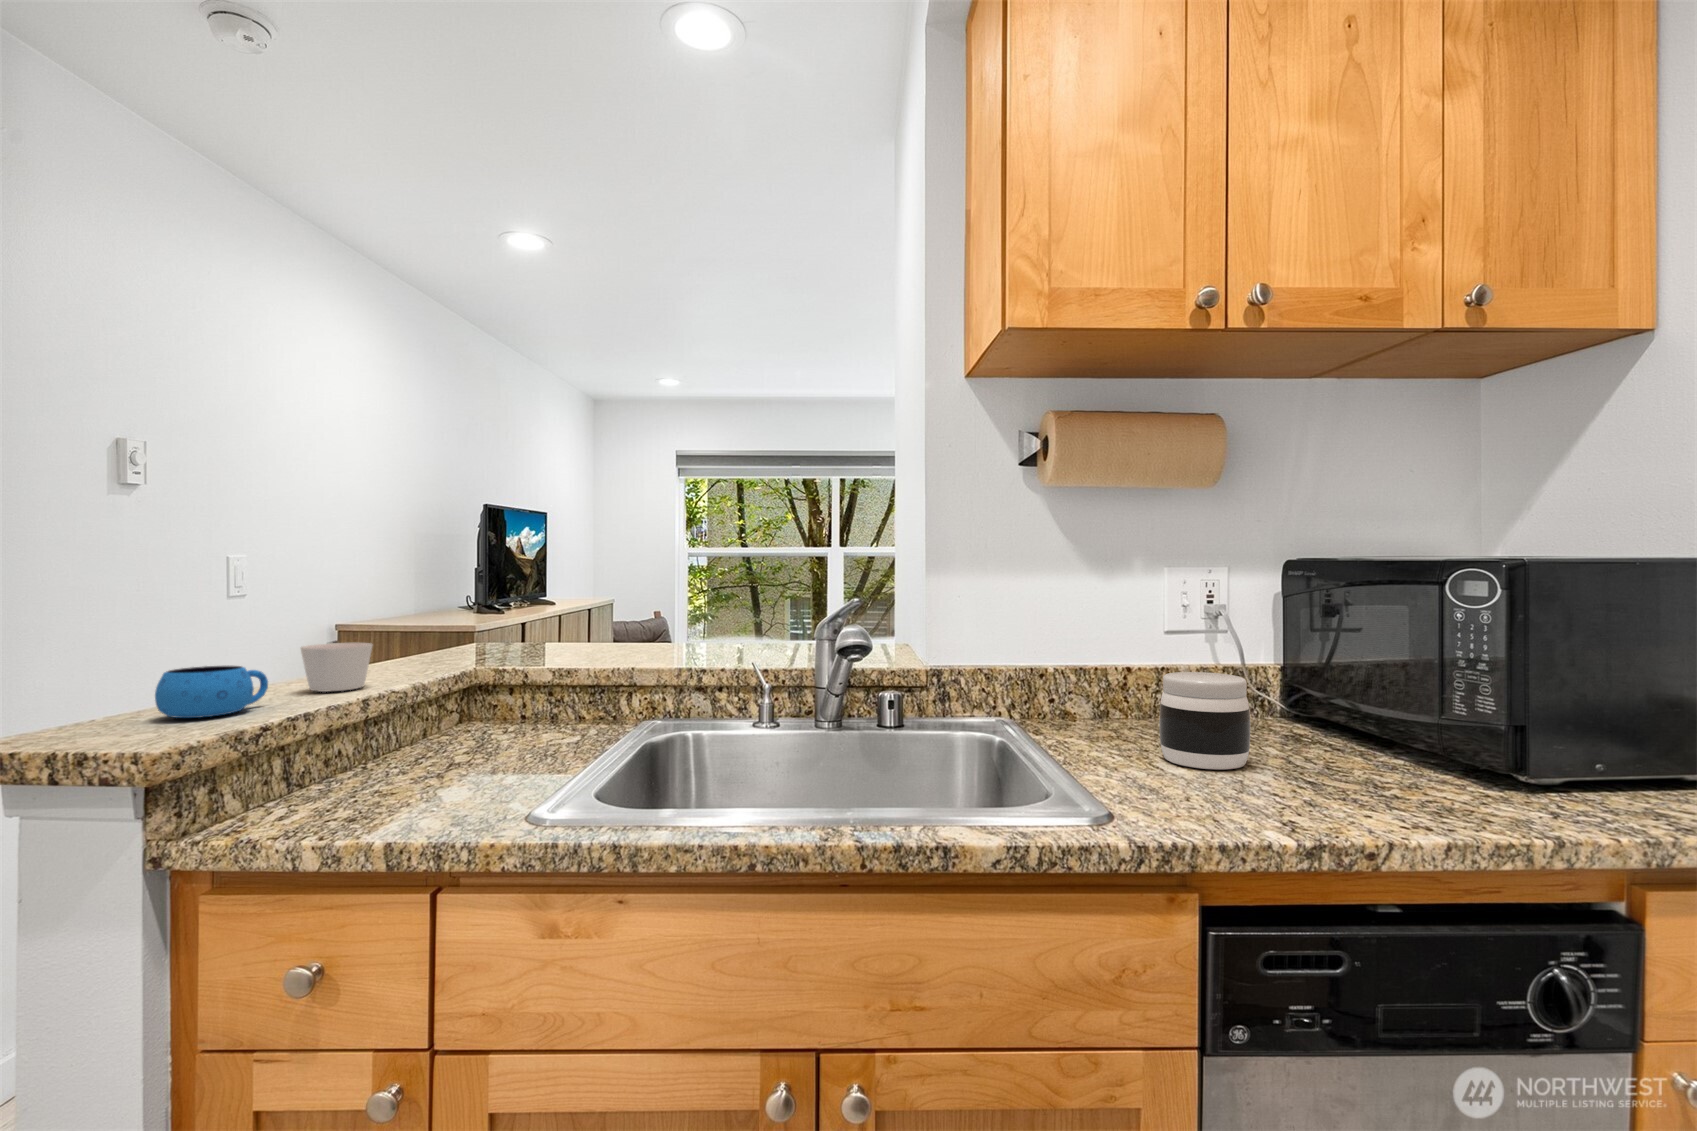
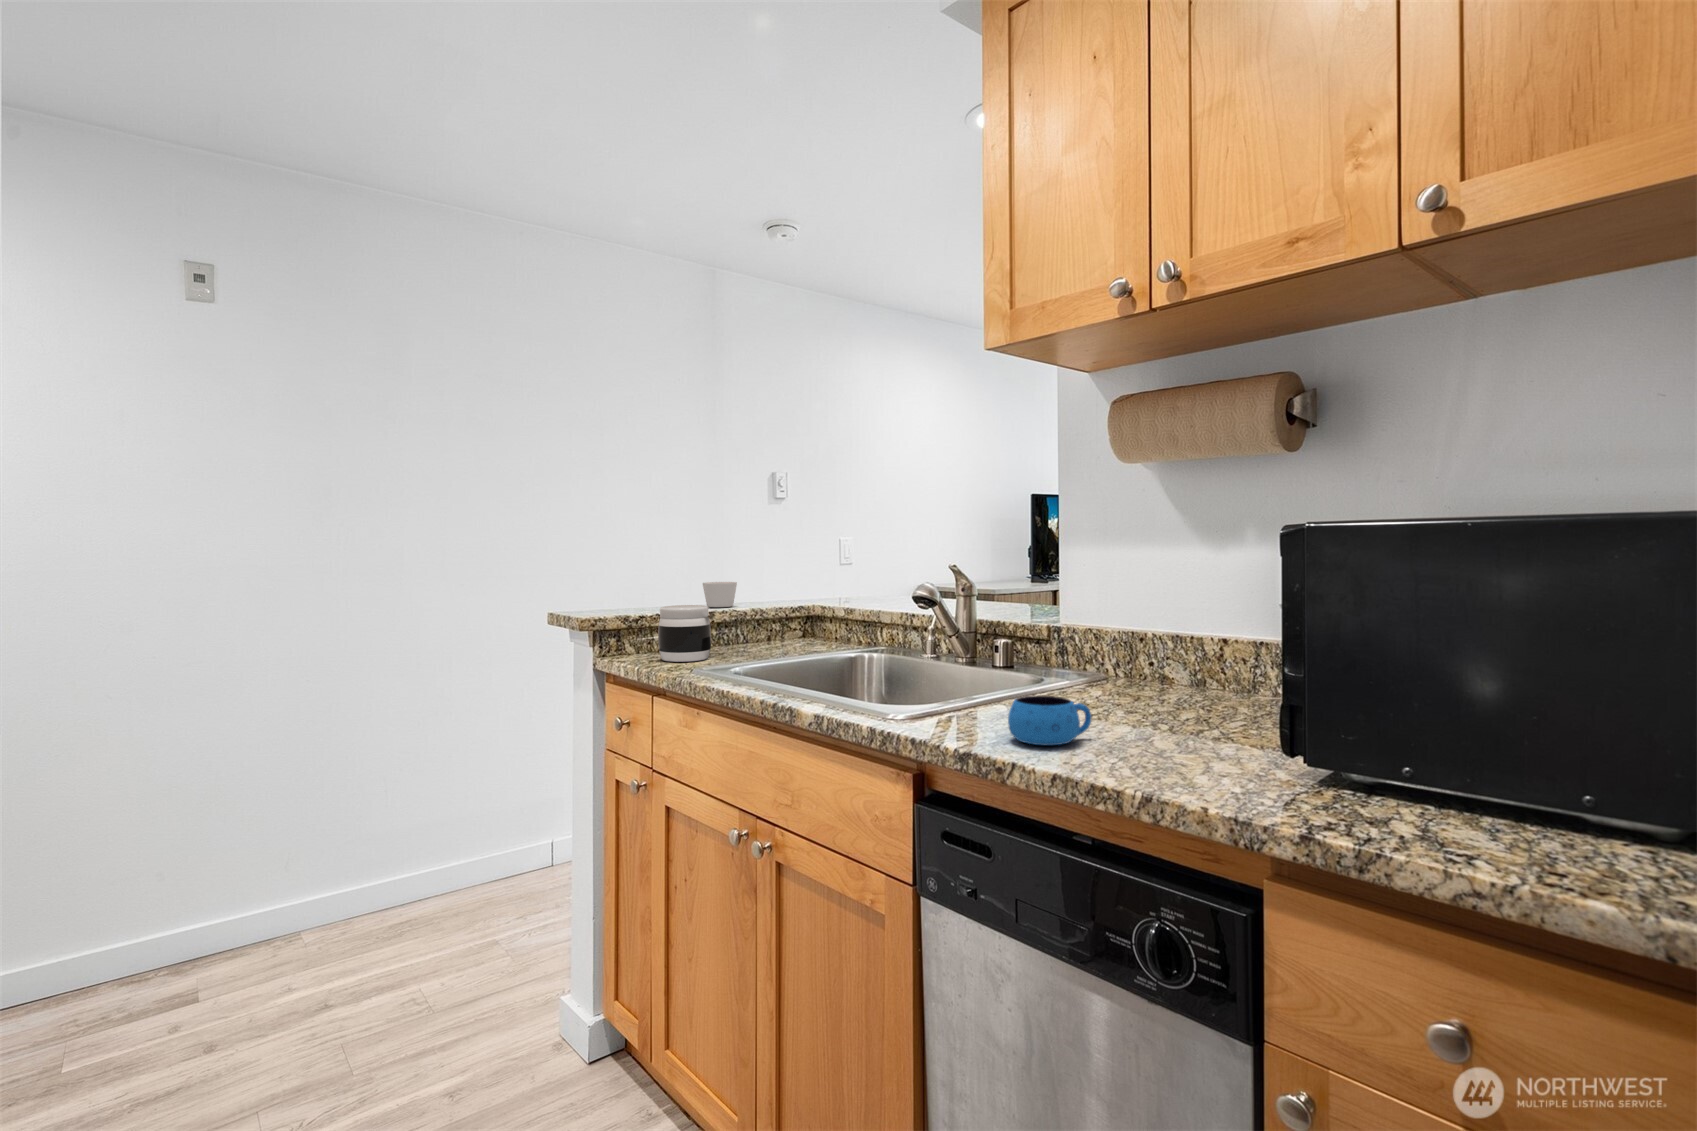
mug: present [155,666,268,718] -> present [1008,696,1091,745]
jar: present [1159,672,1250,769] -> present [658,605,711,662]

